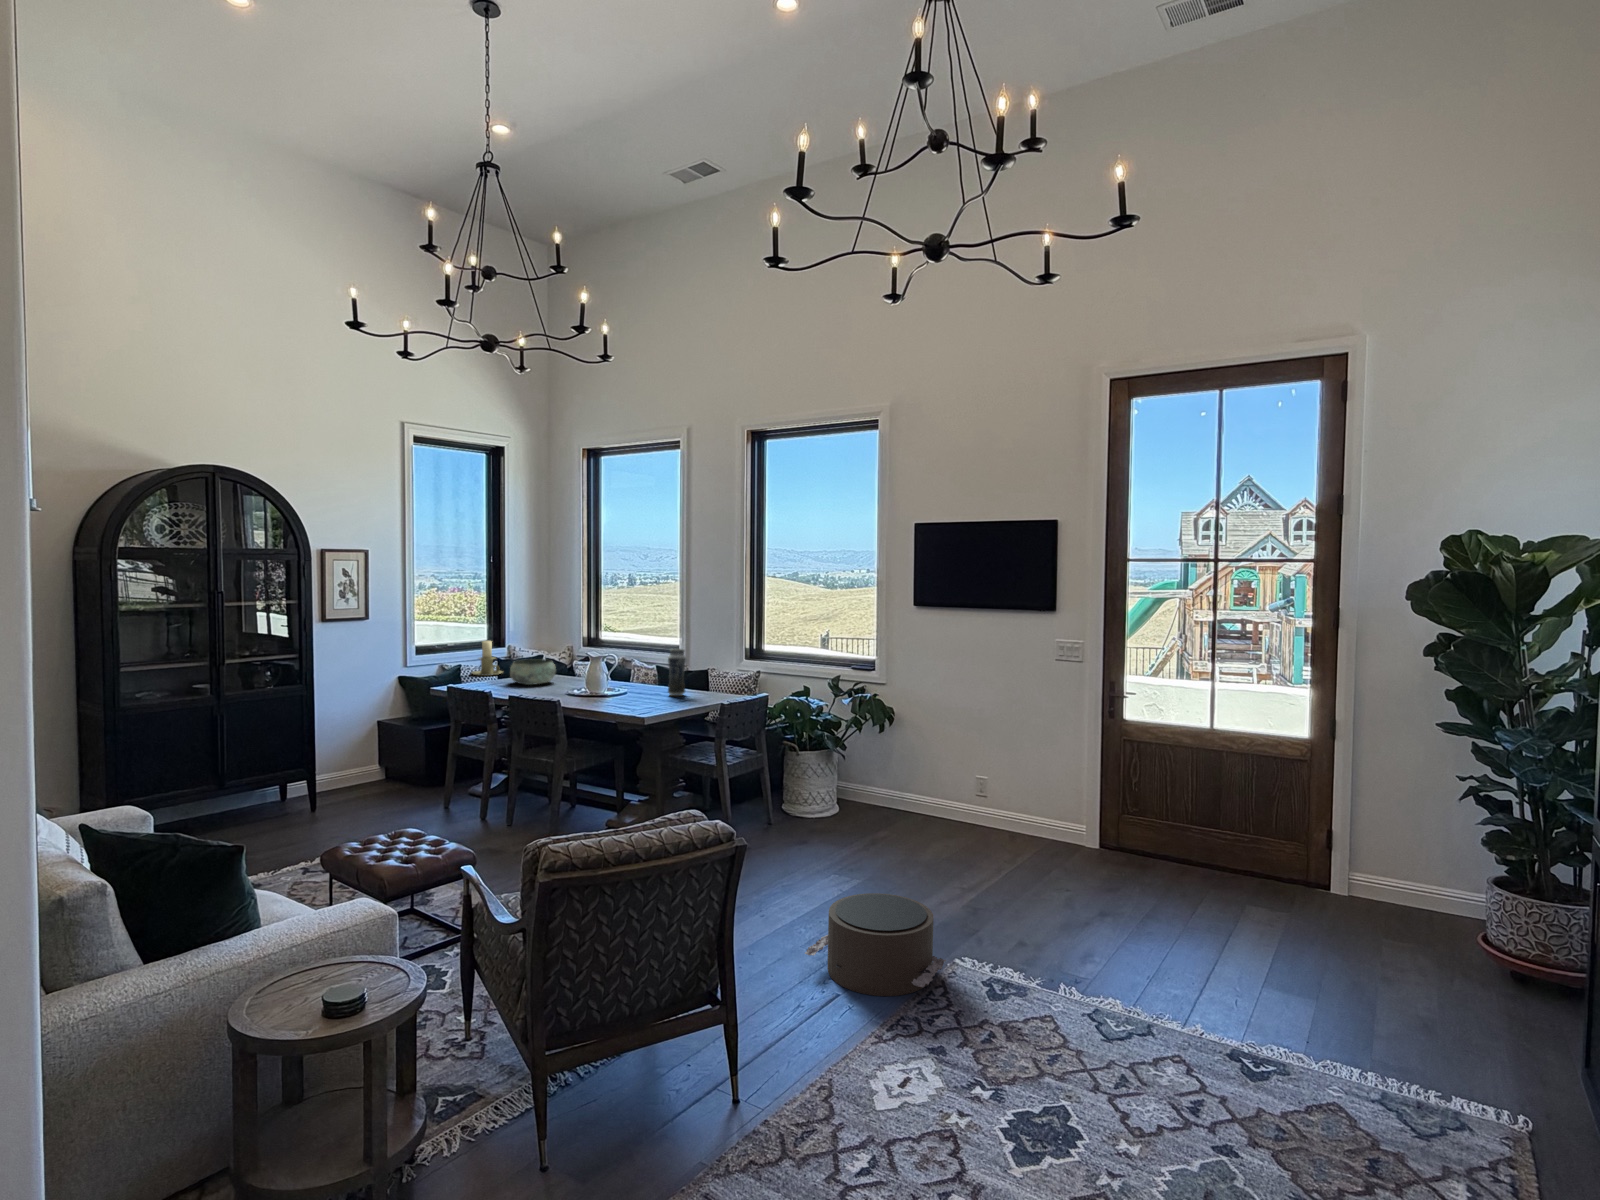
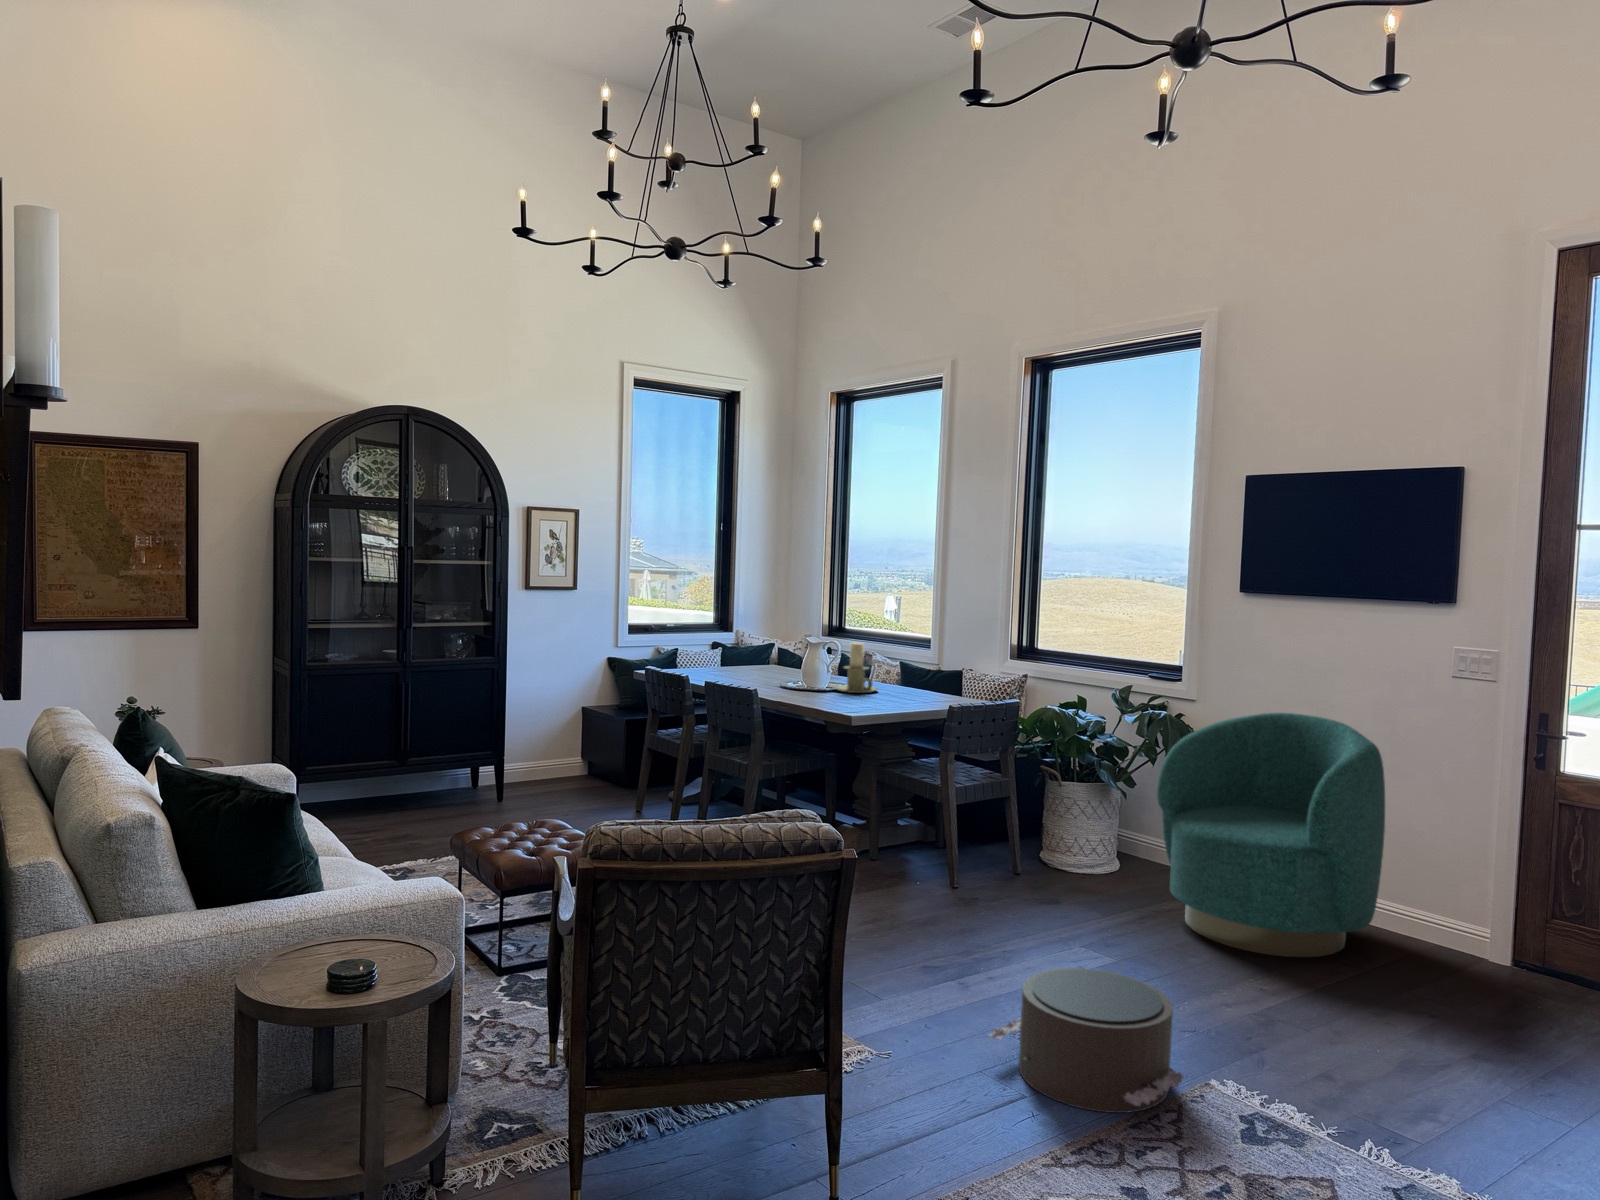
candle holder: present [471,641,502,676] -> present [834,643,878,693]
vase: present [668,648,686,696] -> none [896,636,920,697]
bowl: present [510,659,556,685] -> none [720,645,773,675]
armchair: none [875,693,1023,864] -> present [1157,713,1385,957]

